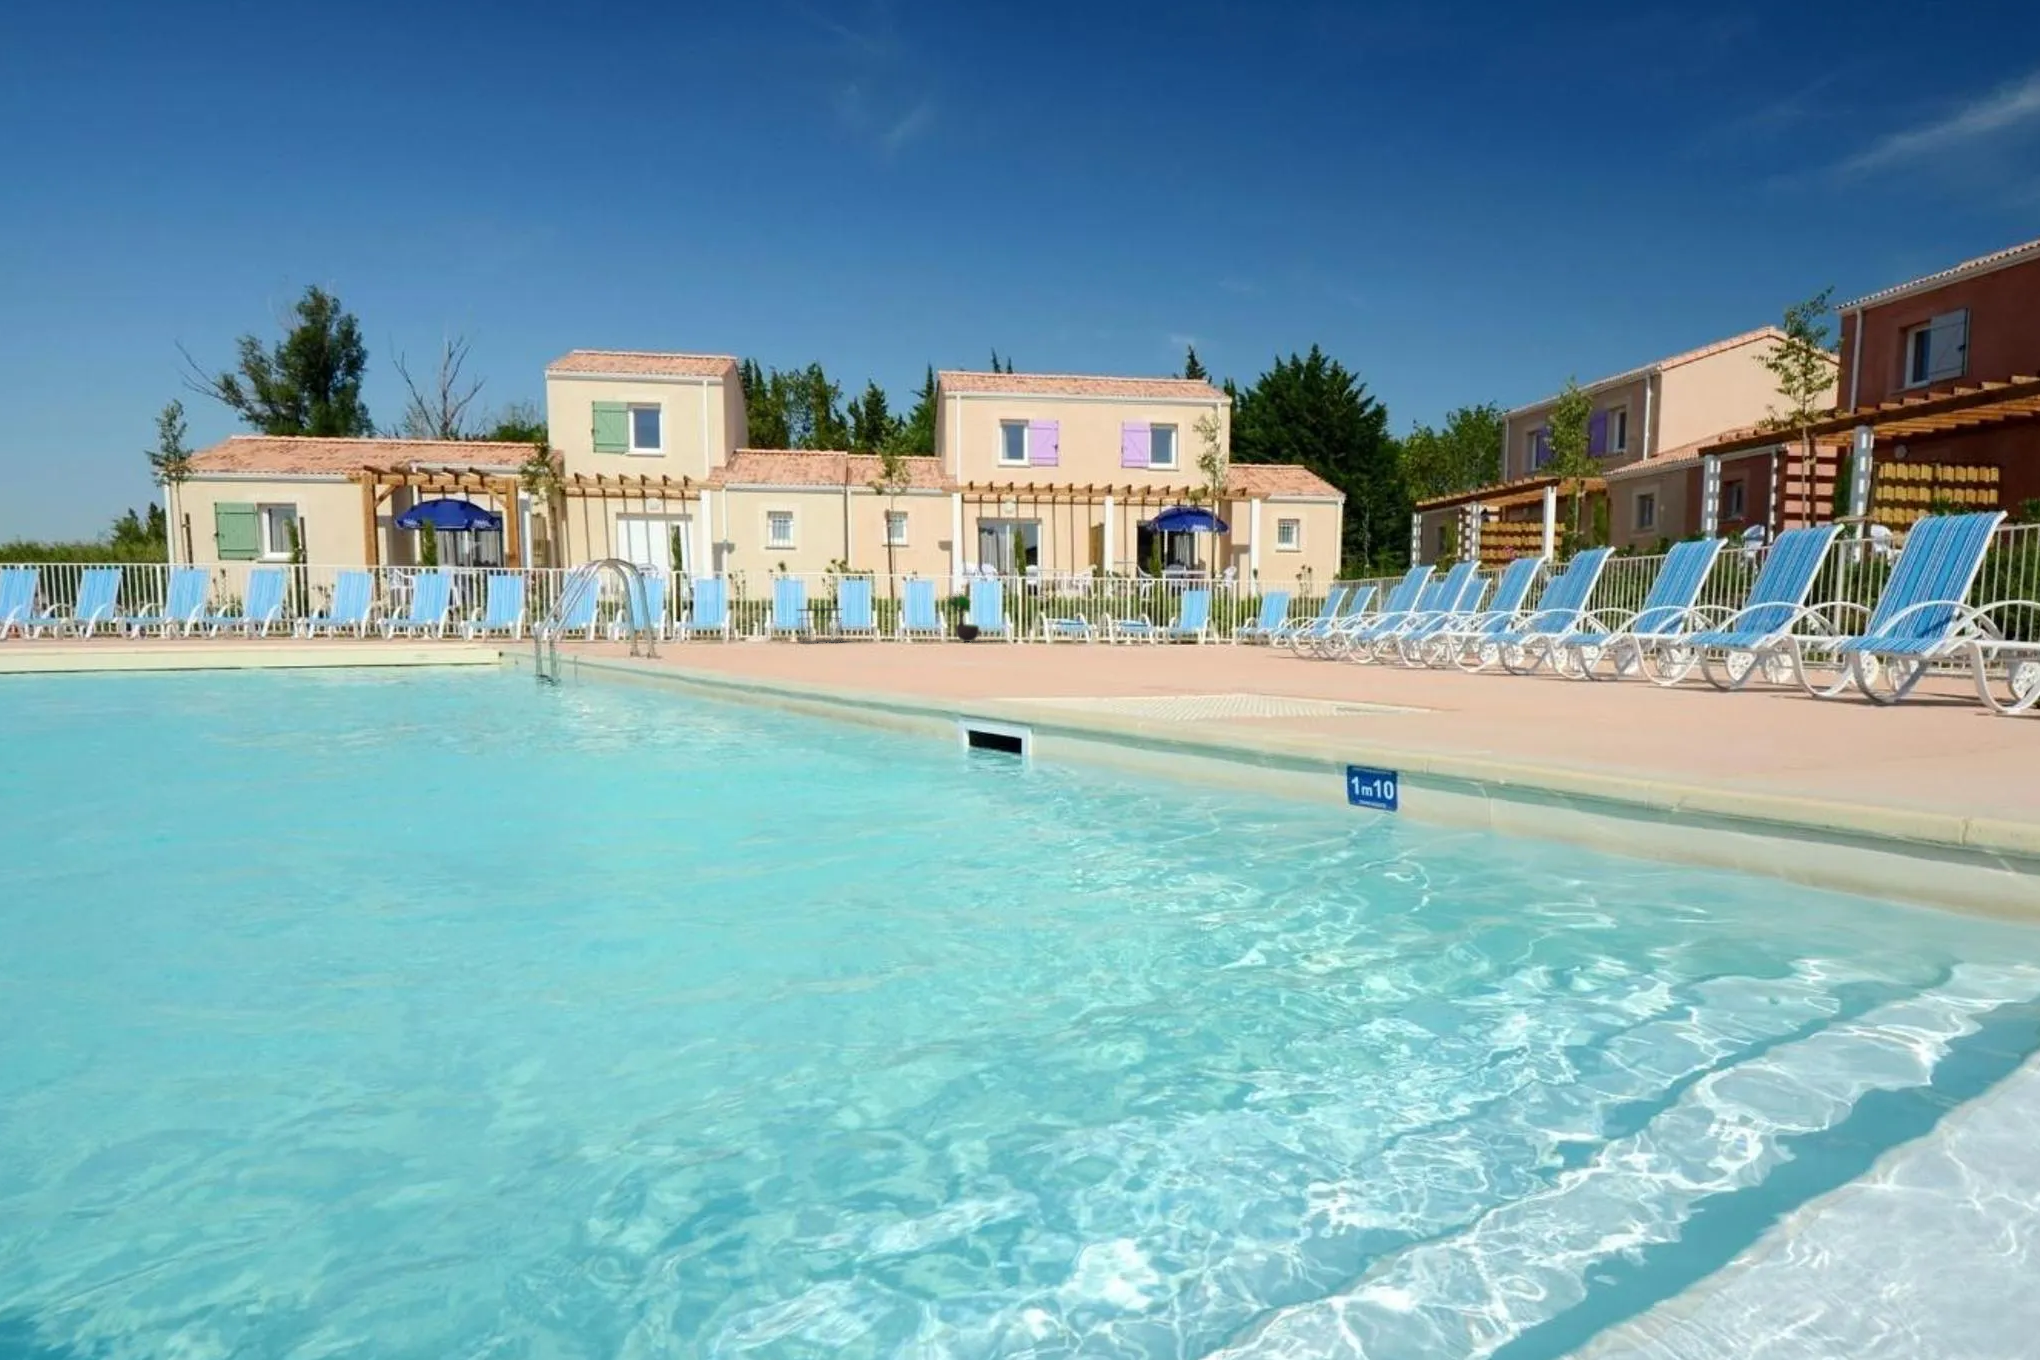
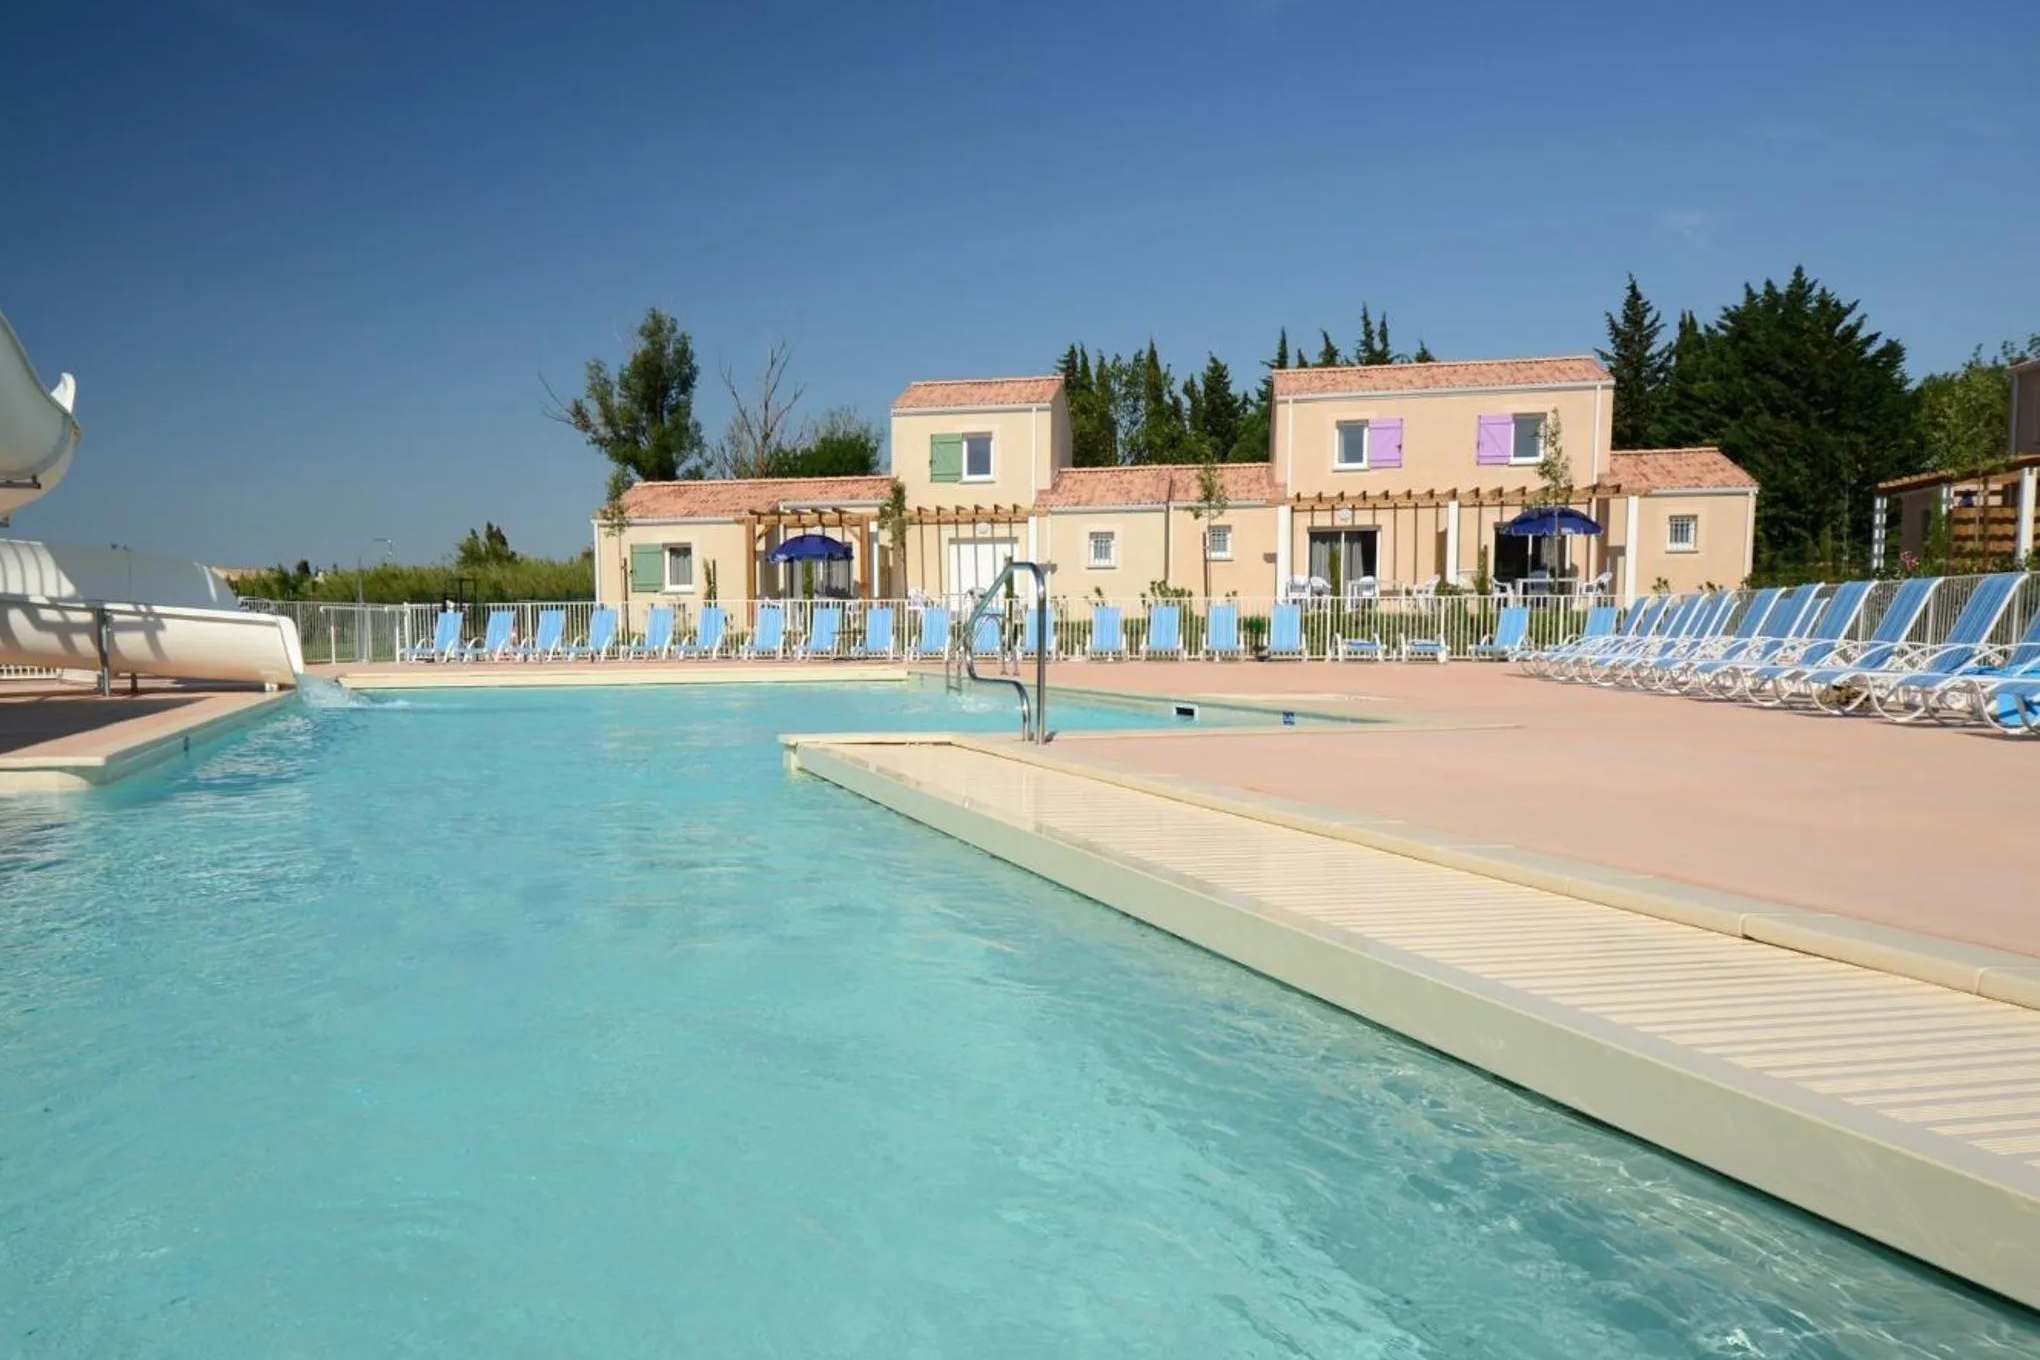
side table: present [797,608,843,644] -> present [833,631,867,660]

